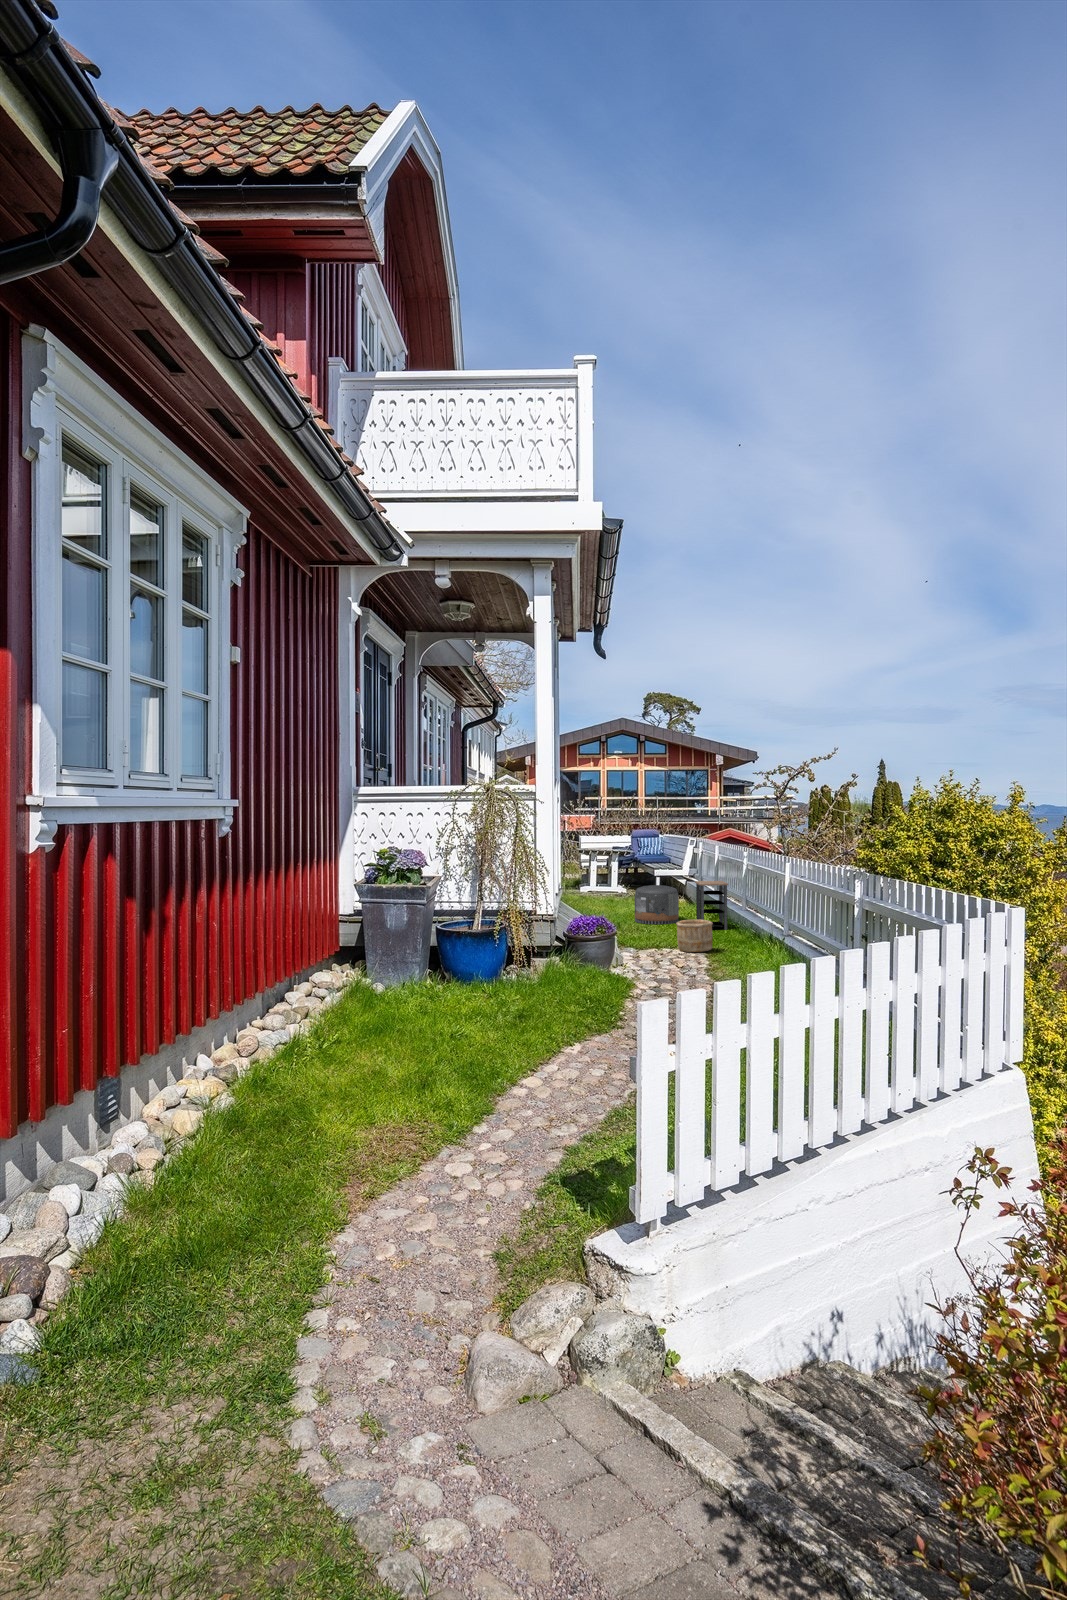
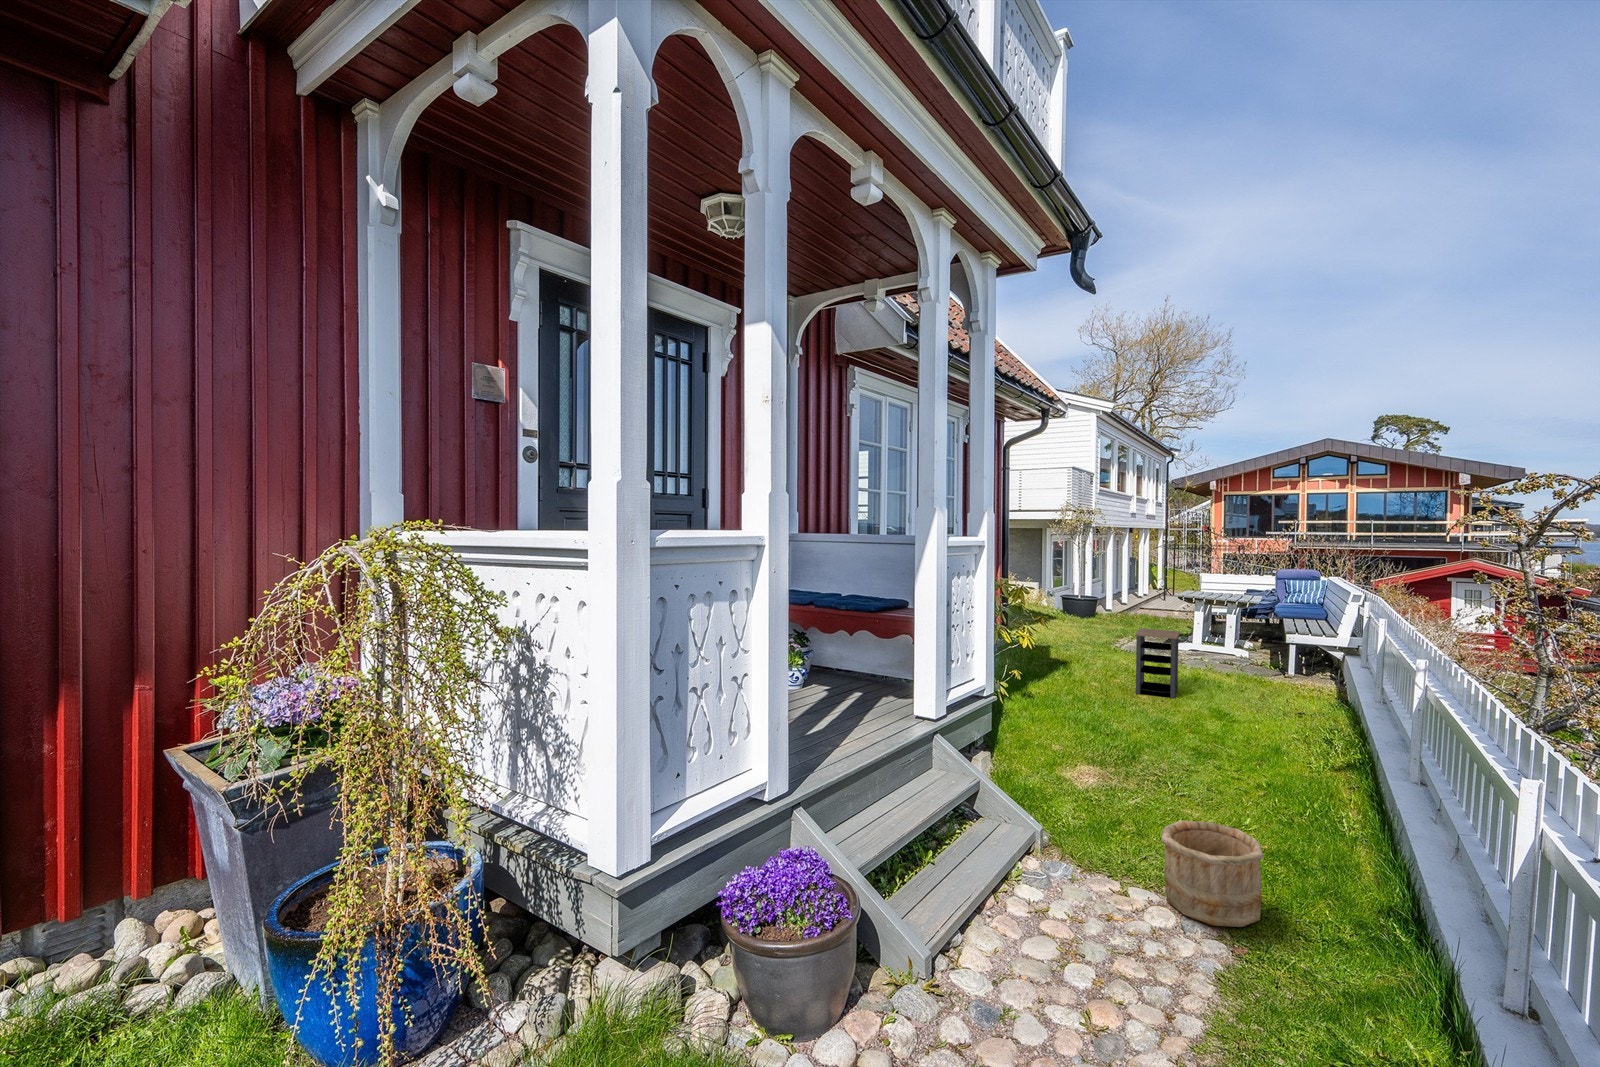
side table: present [695,881,728,930] -> present [1136,628,1180,698]
pouf: present [635,885,679,924] -> none [1164,686,1257,770]

